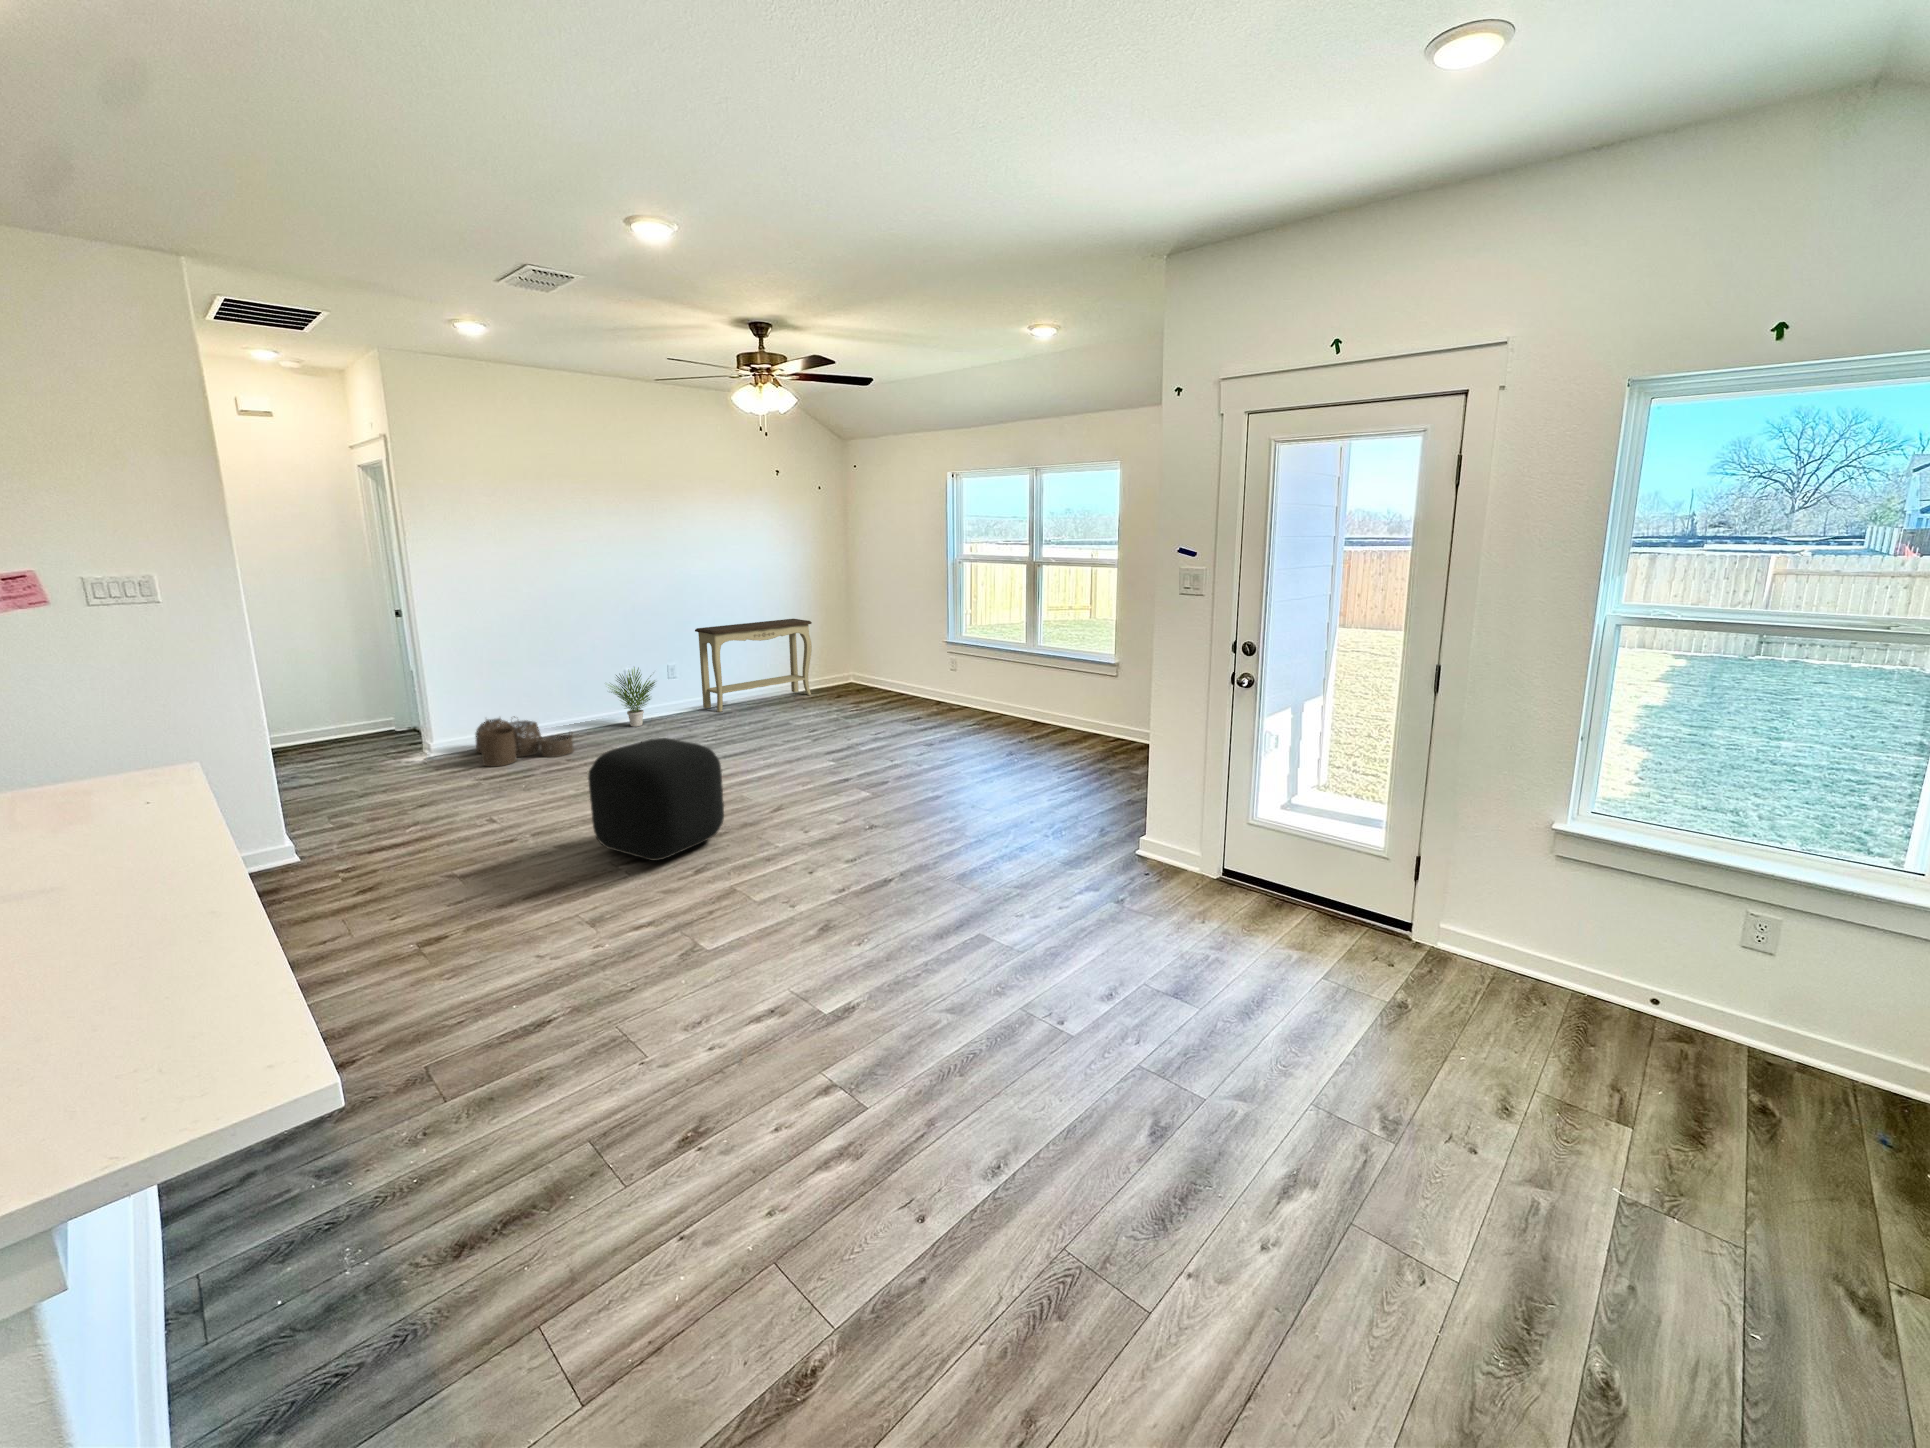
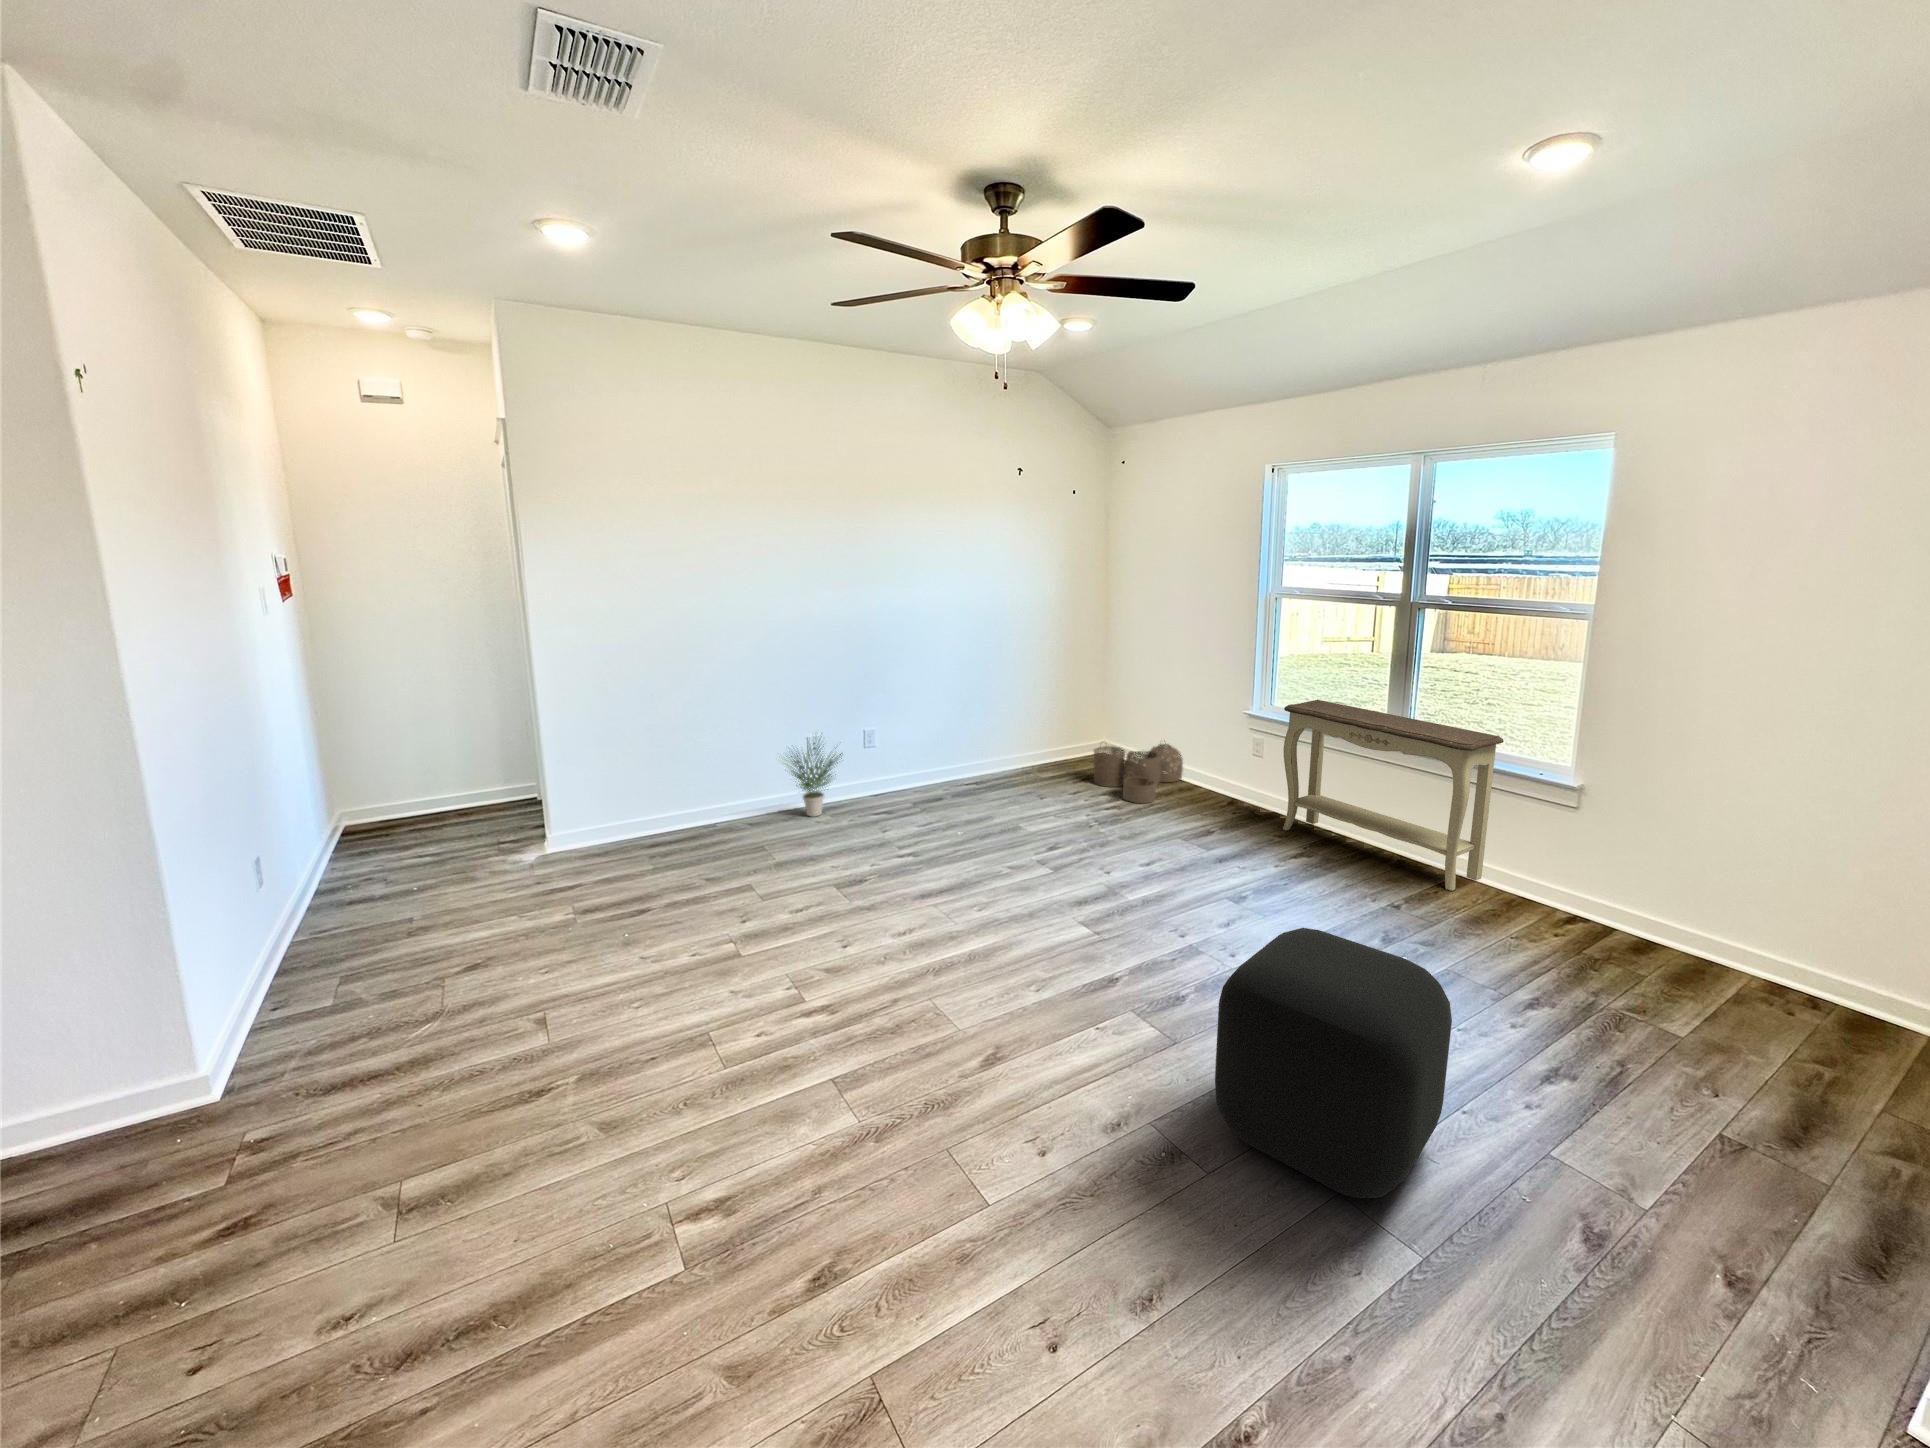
console table: present [695,619,812,712] -> present [1283,700,1504,891]
woven basket: present [476,718,574,766] -> present [1094,743,1183,803]
ottoman: present [588,738,724,861] -> present [1215,928,1452,1198]

